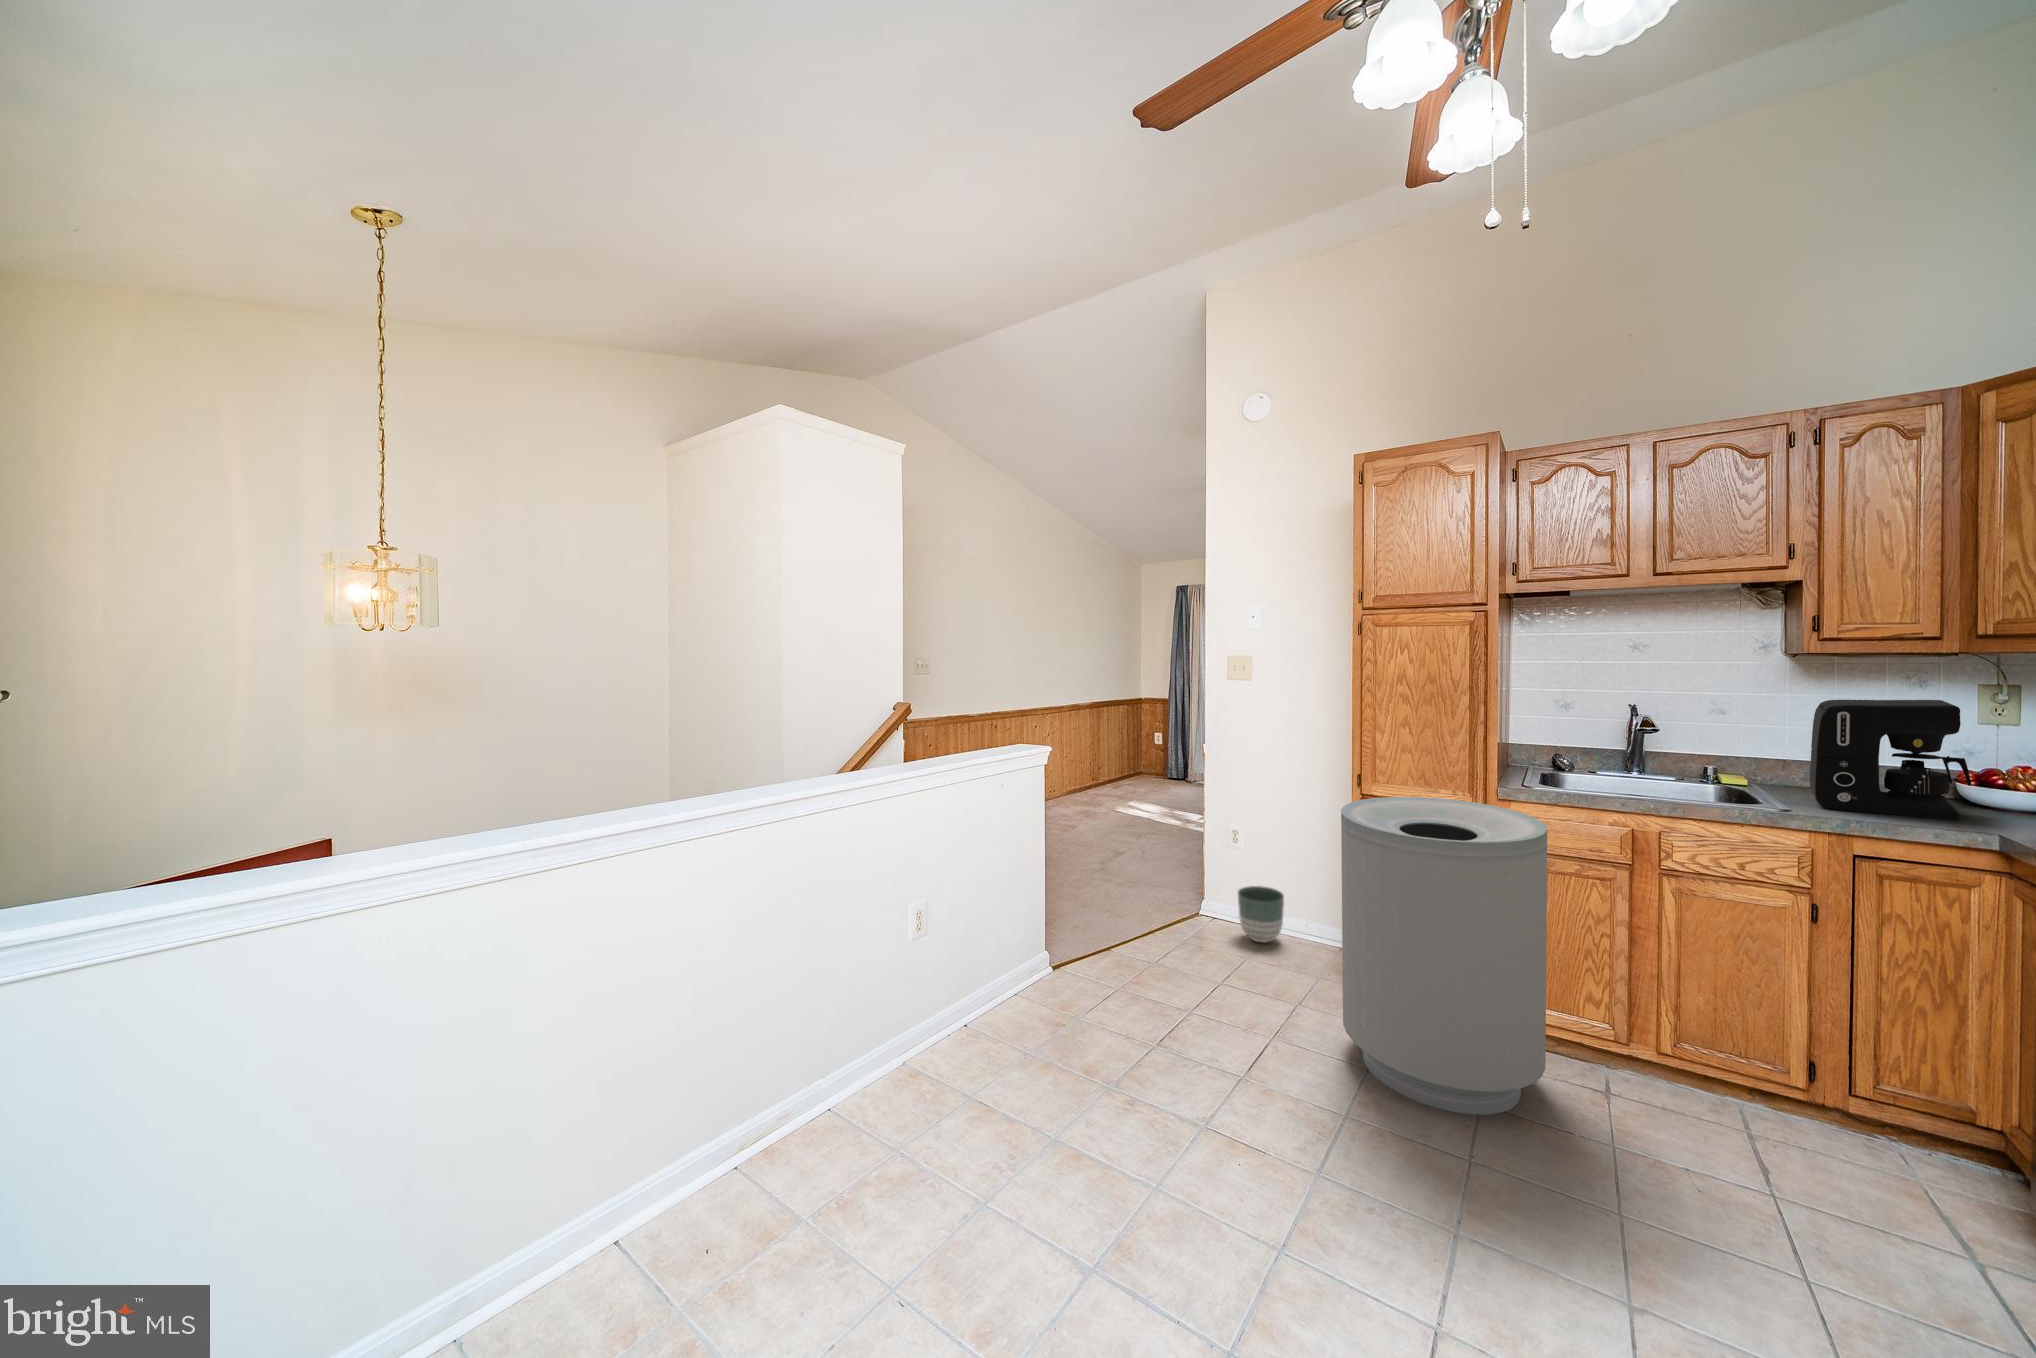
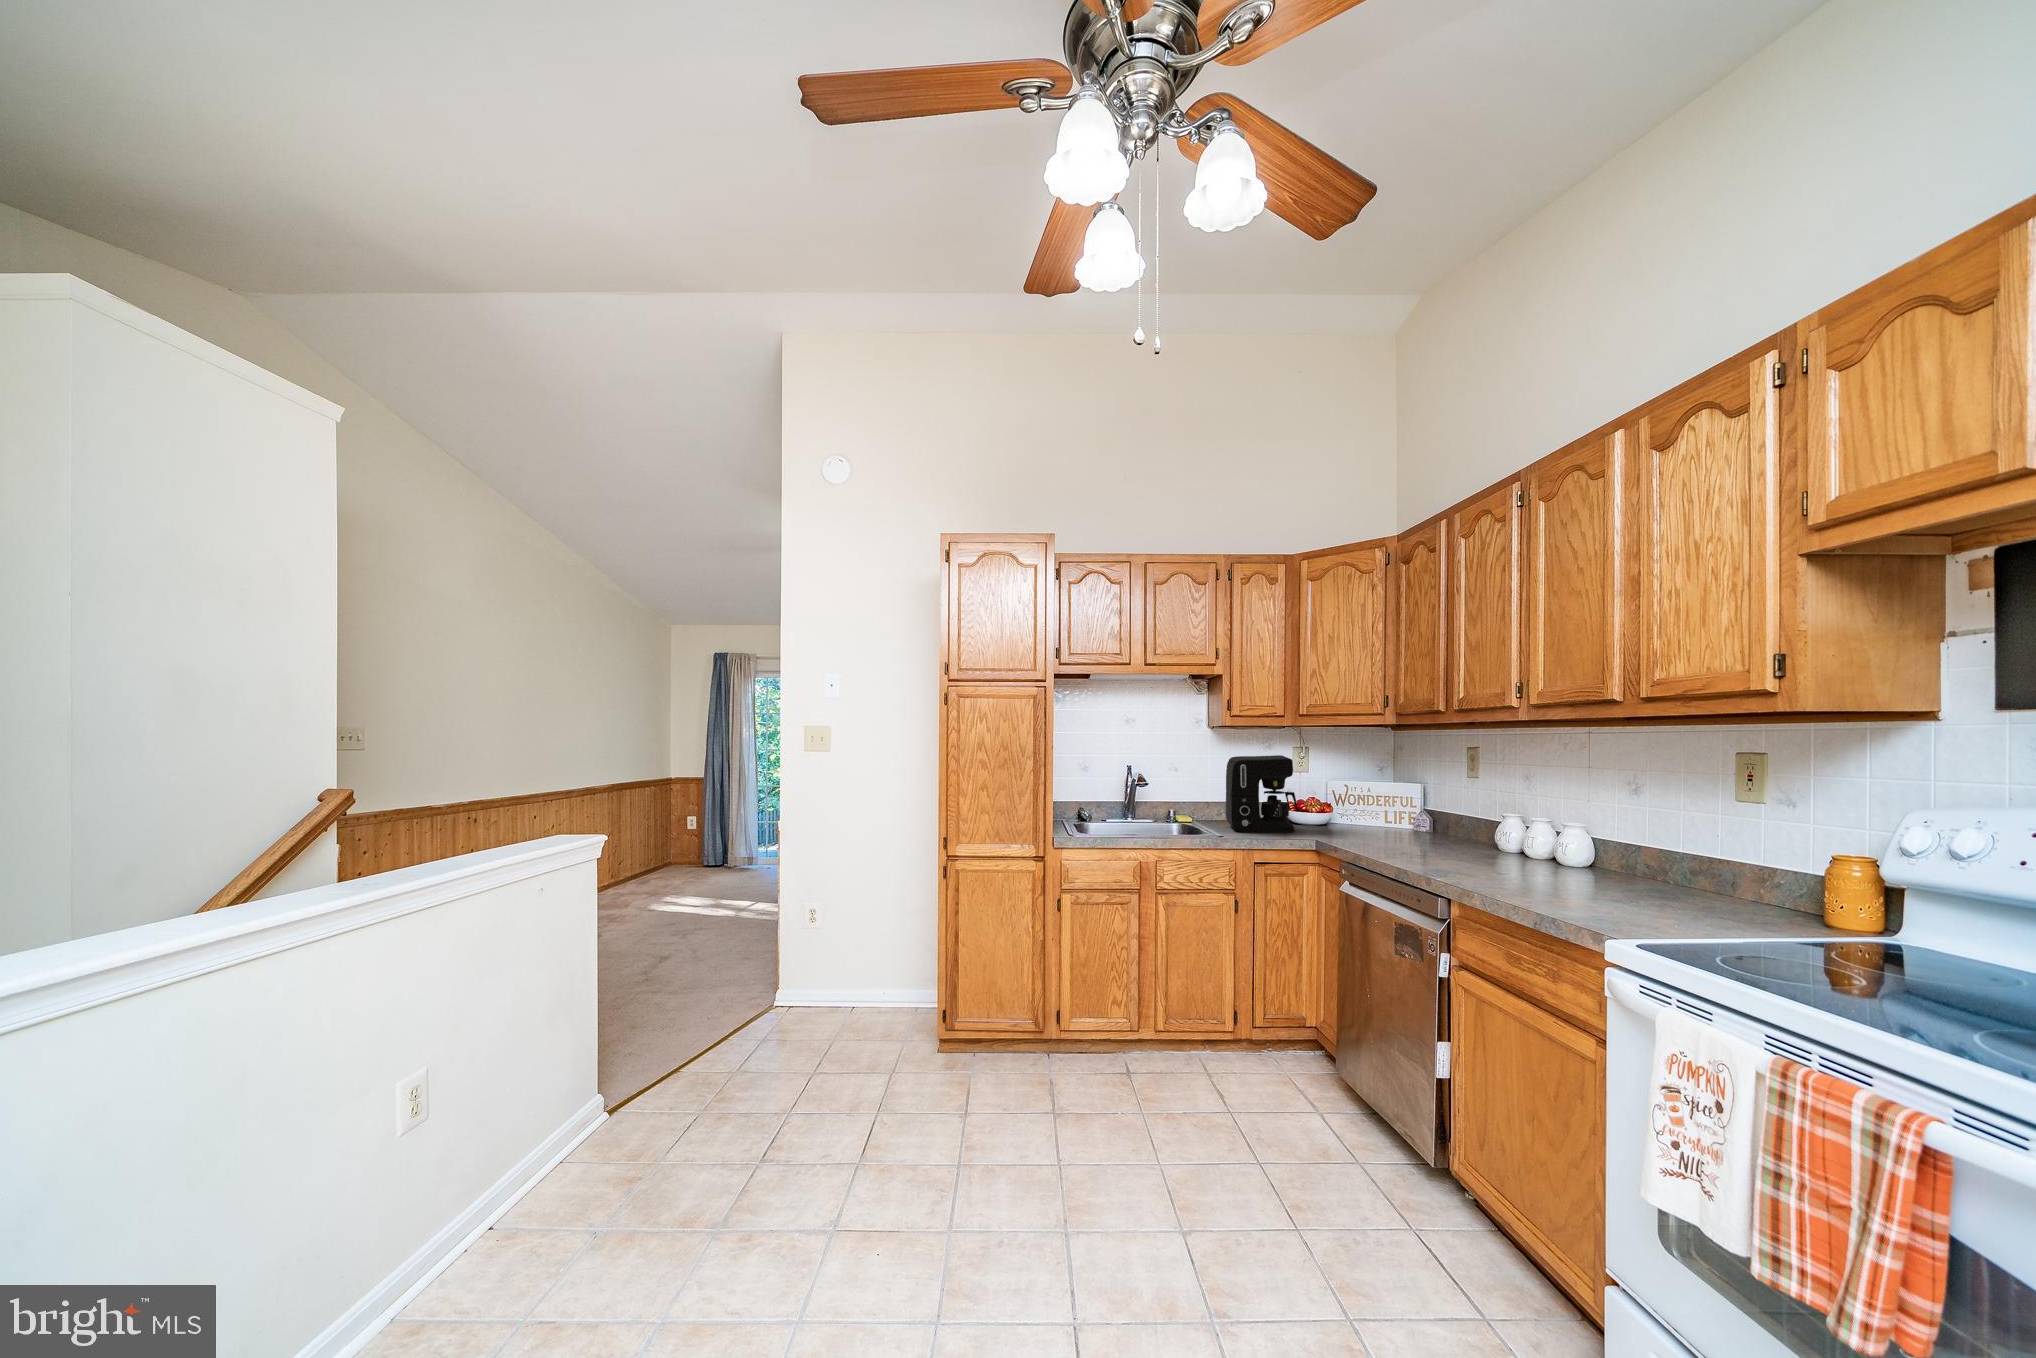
trash can: present [1341,797,1547,1114] -> none [941,850,1097,1135]
planter: present [1238,886,1284,943] -> none [820,962,867,1023]

